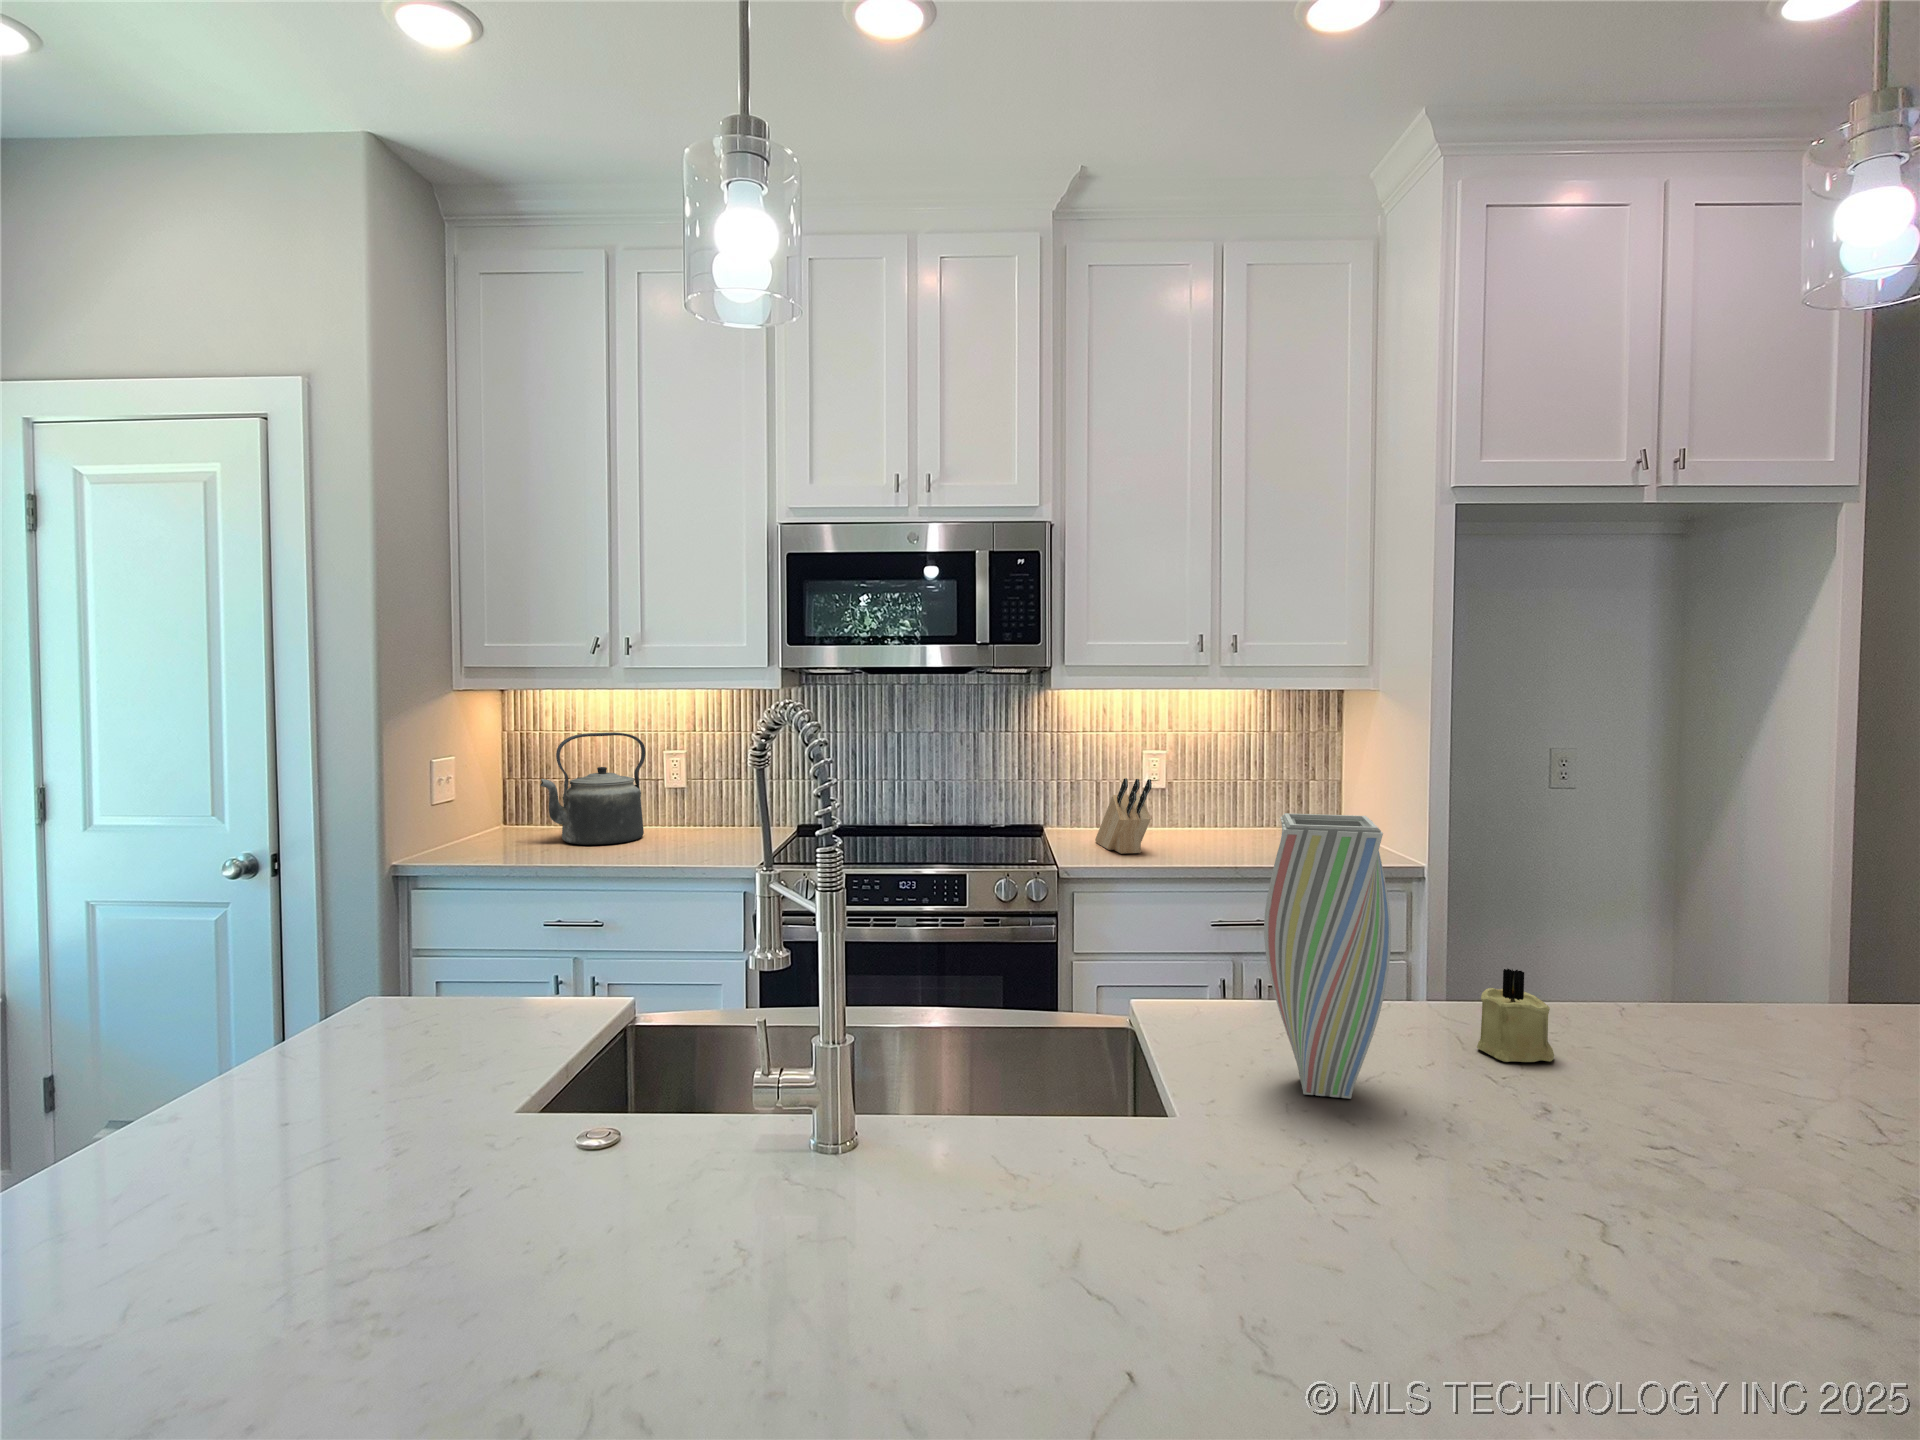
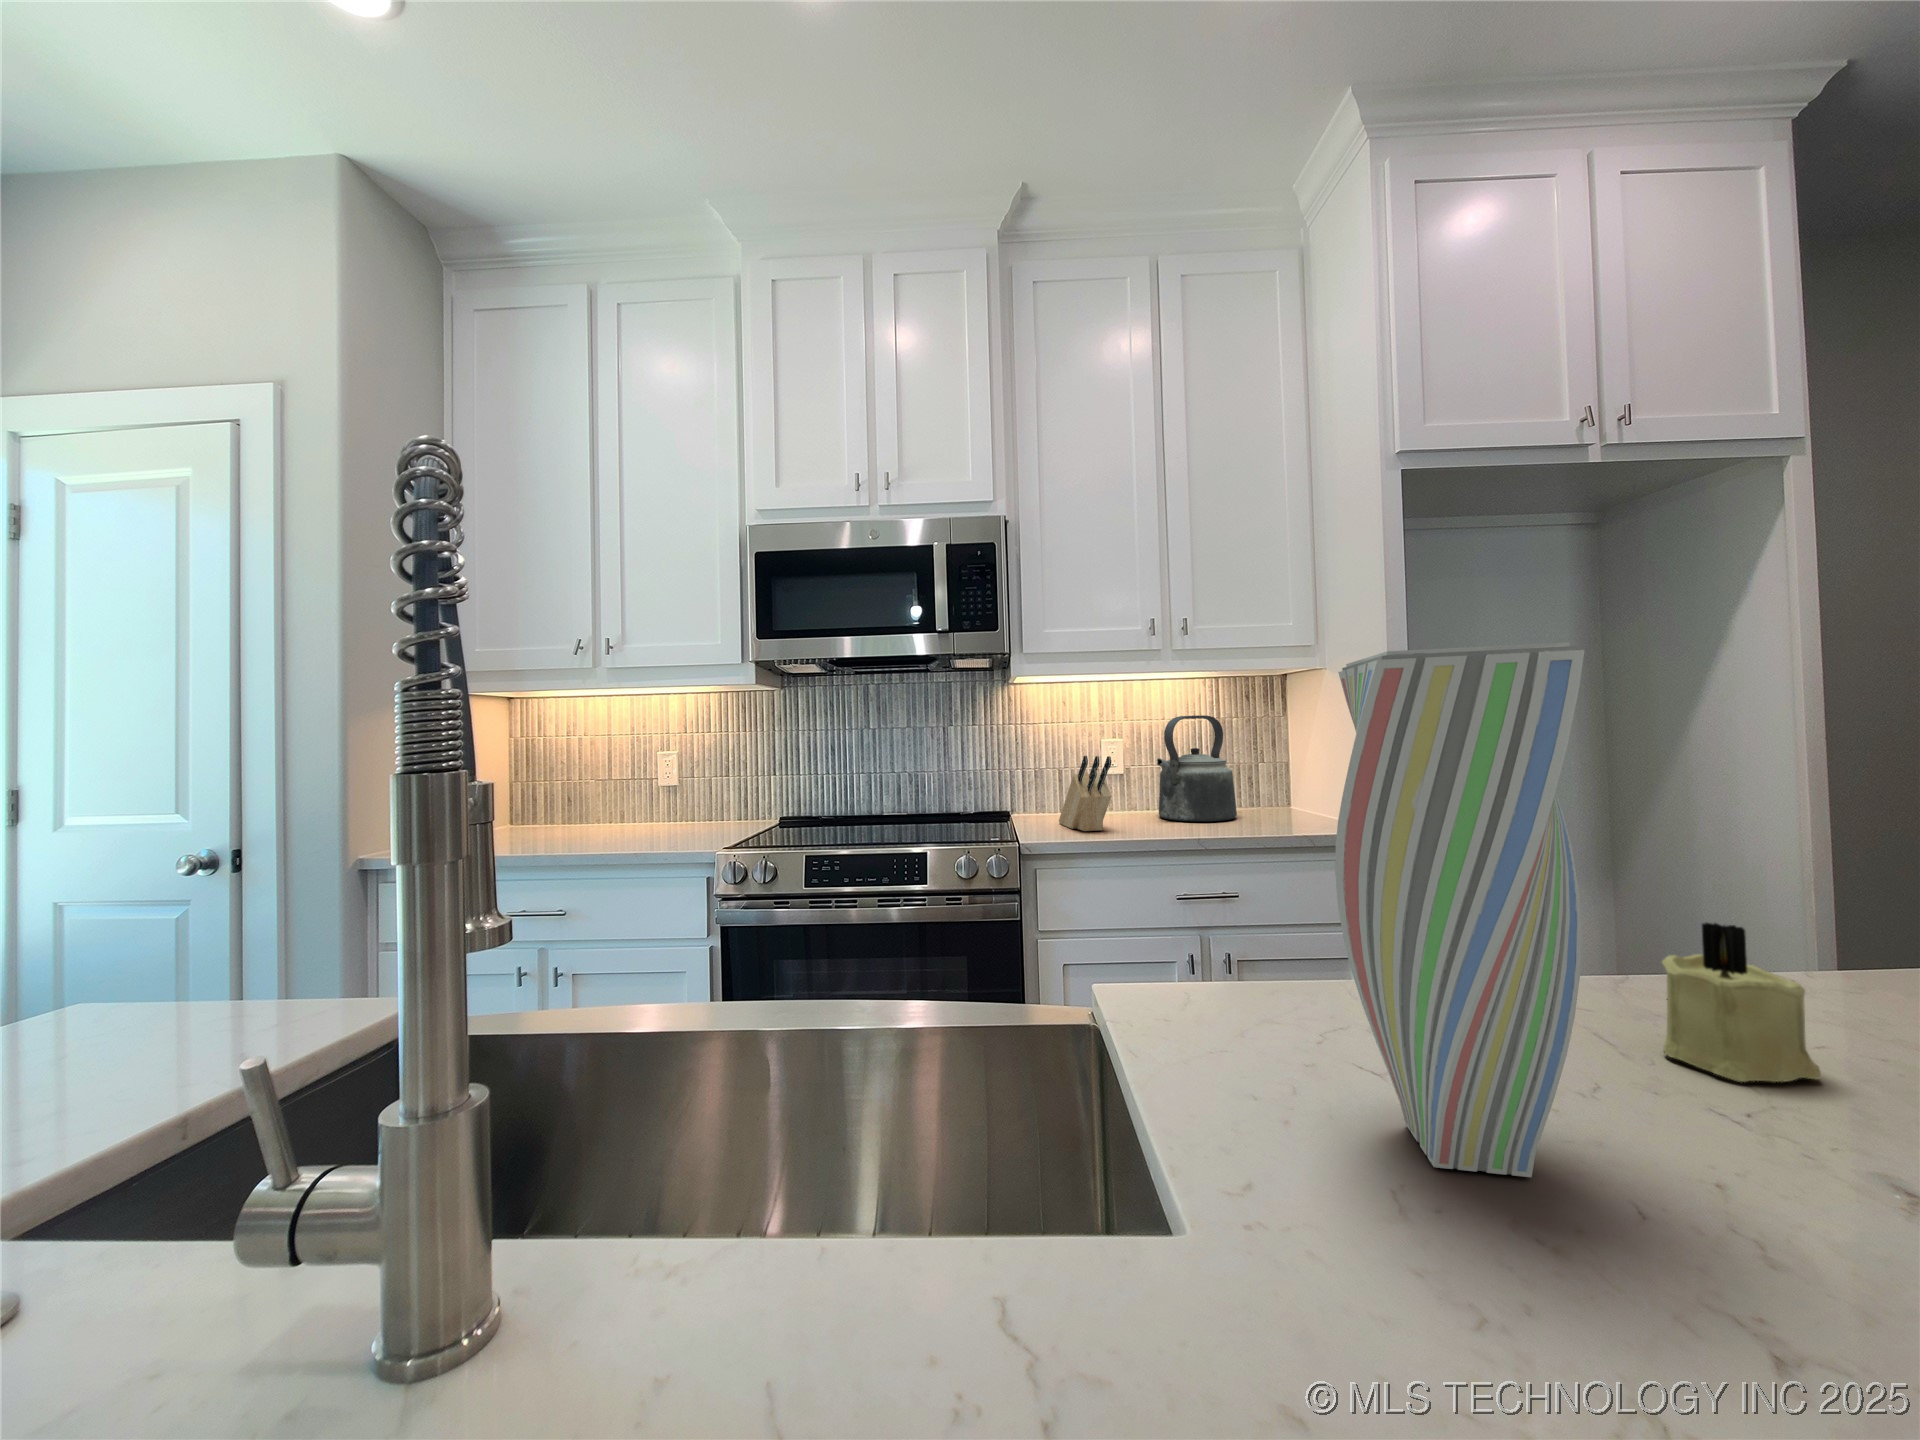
kettle: present [540,732,645,845] -> present [1157,715,1237,822]

